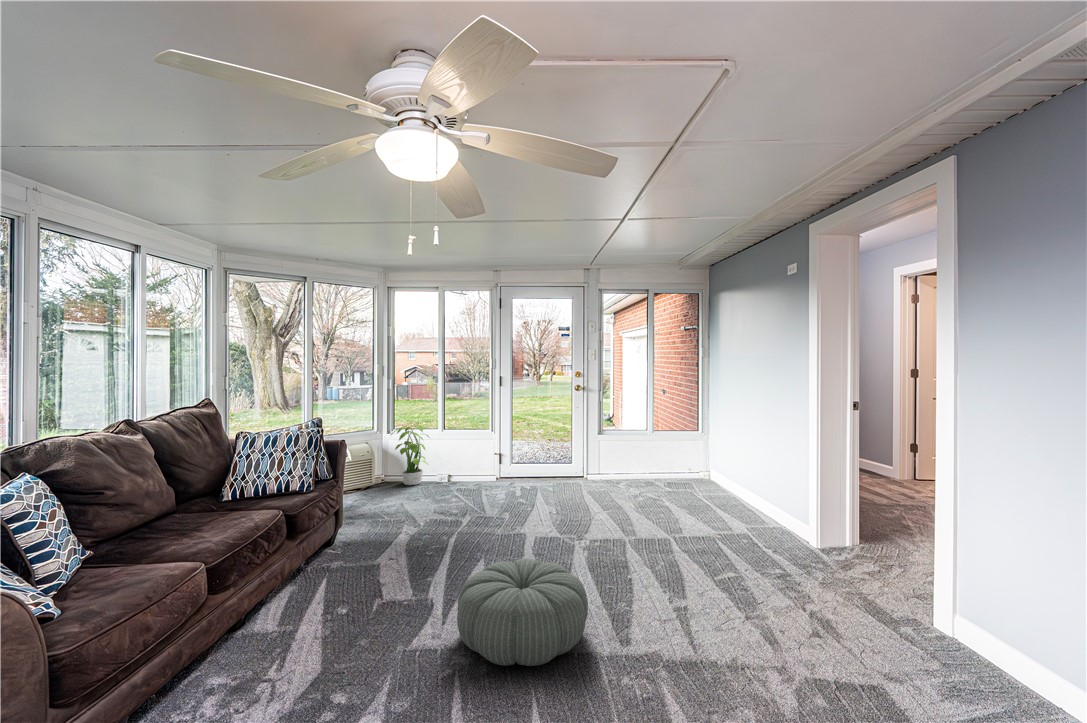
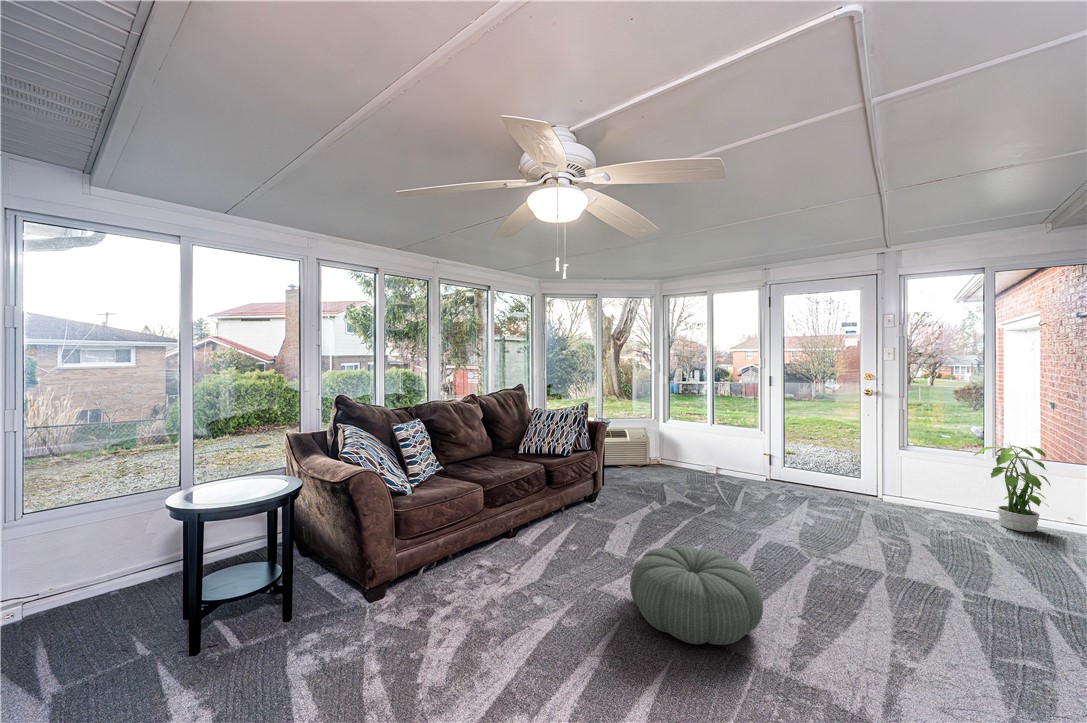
potted plant: present [391,425,429,485] -> present [974,443,1050,532]

